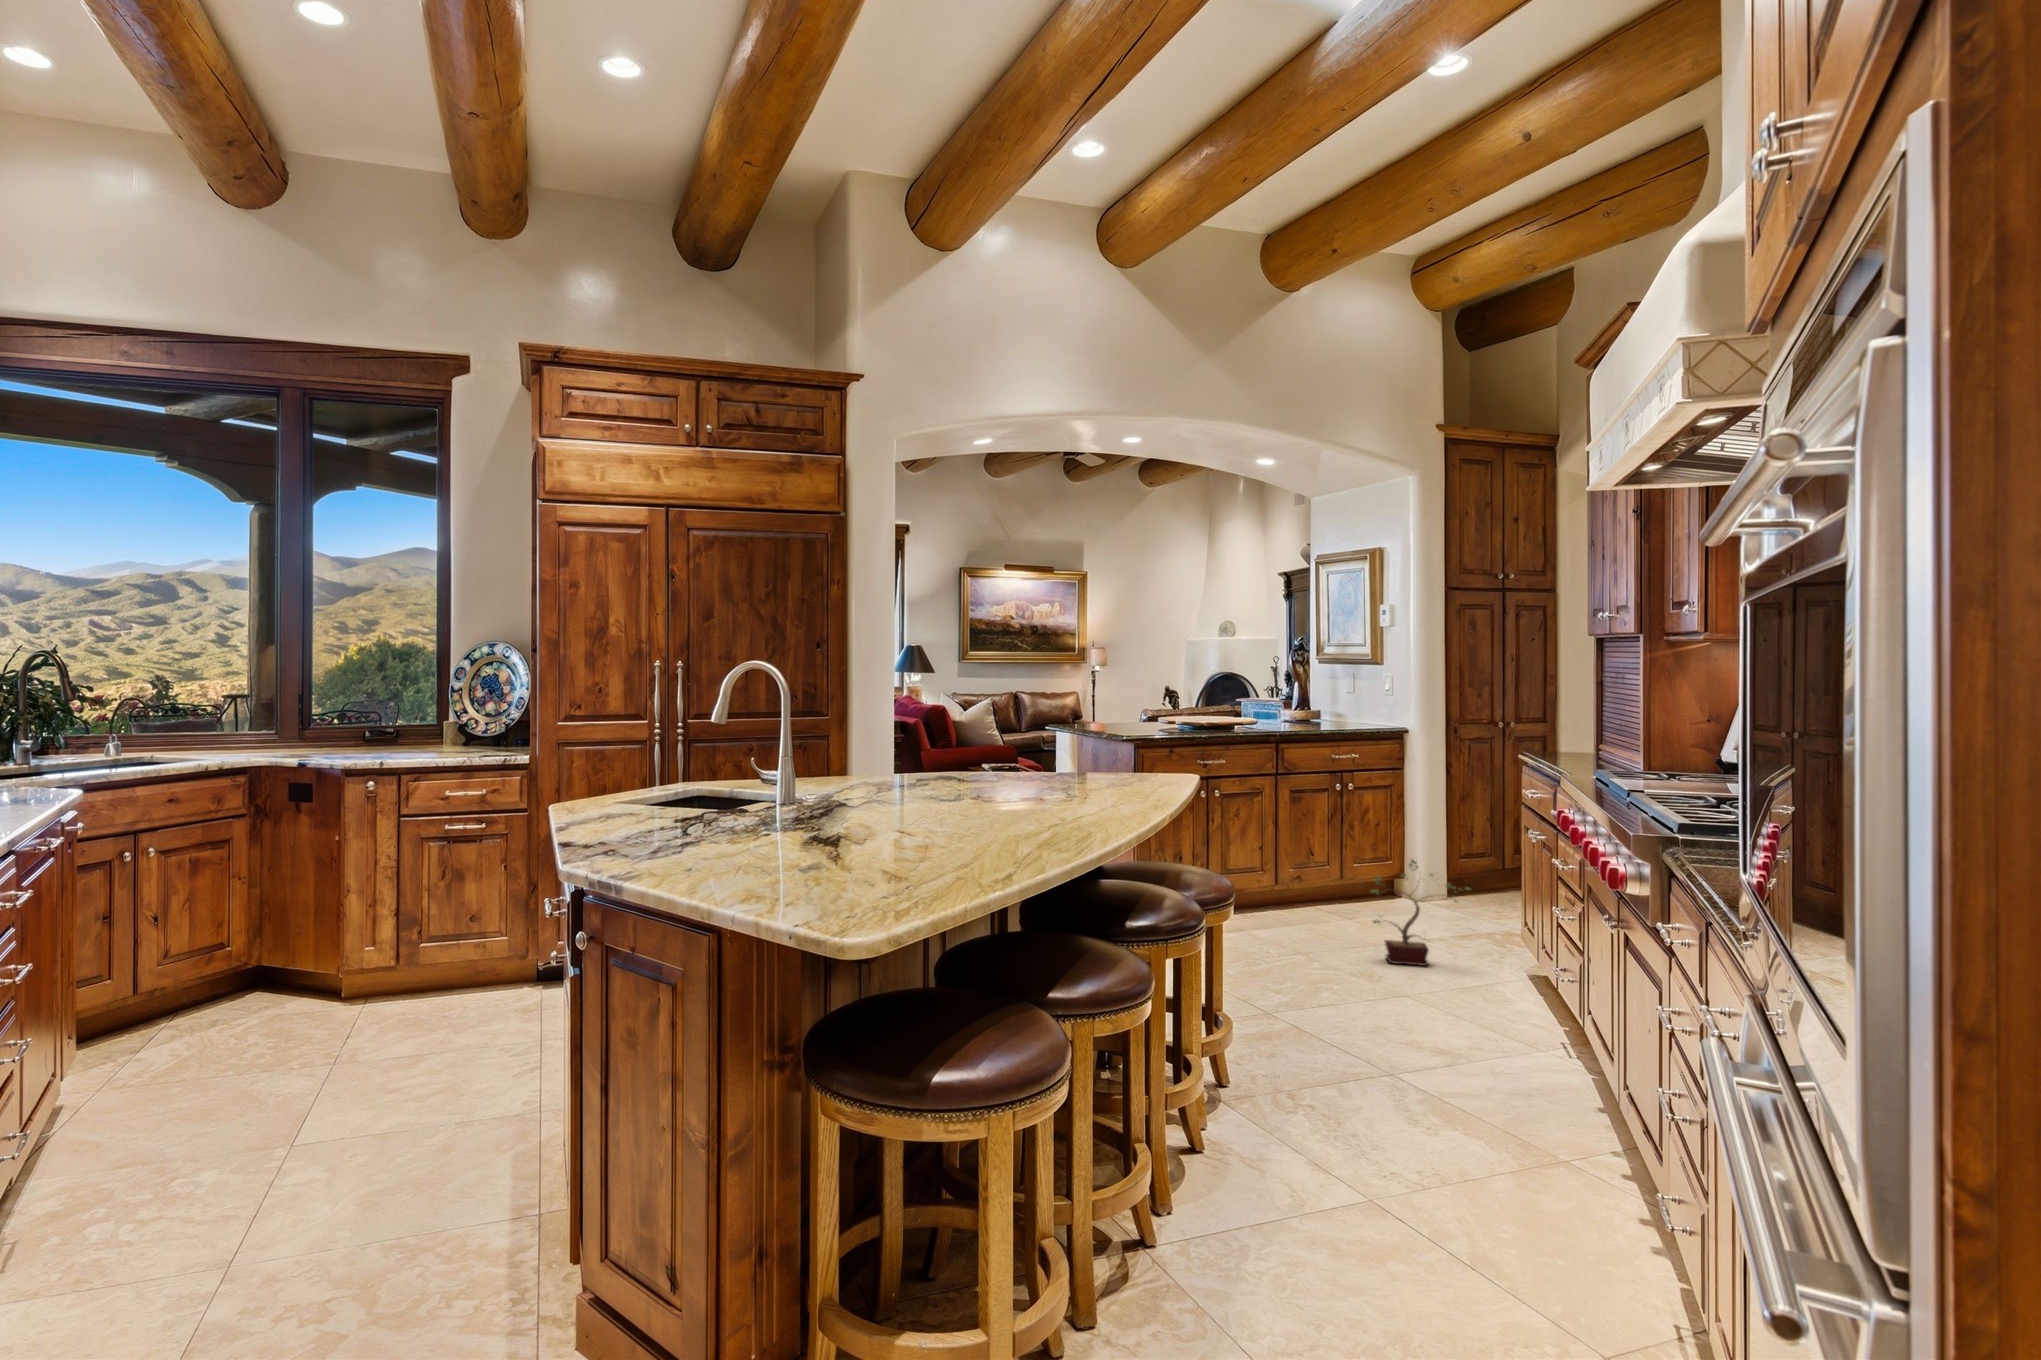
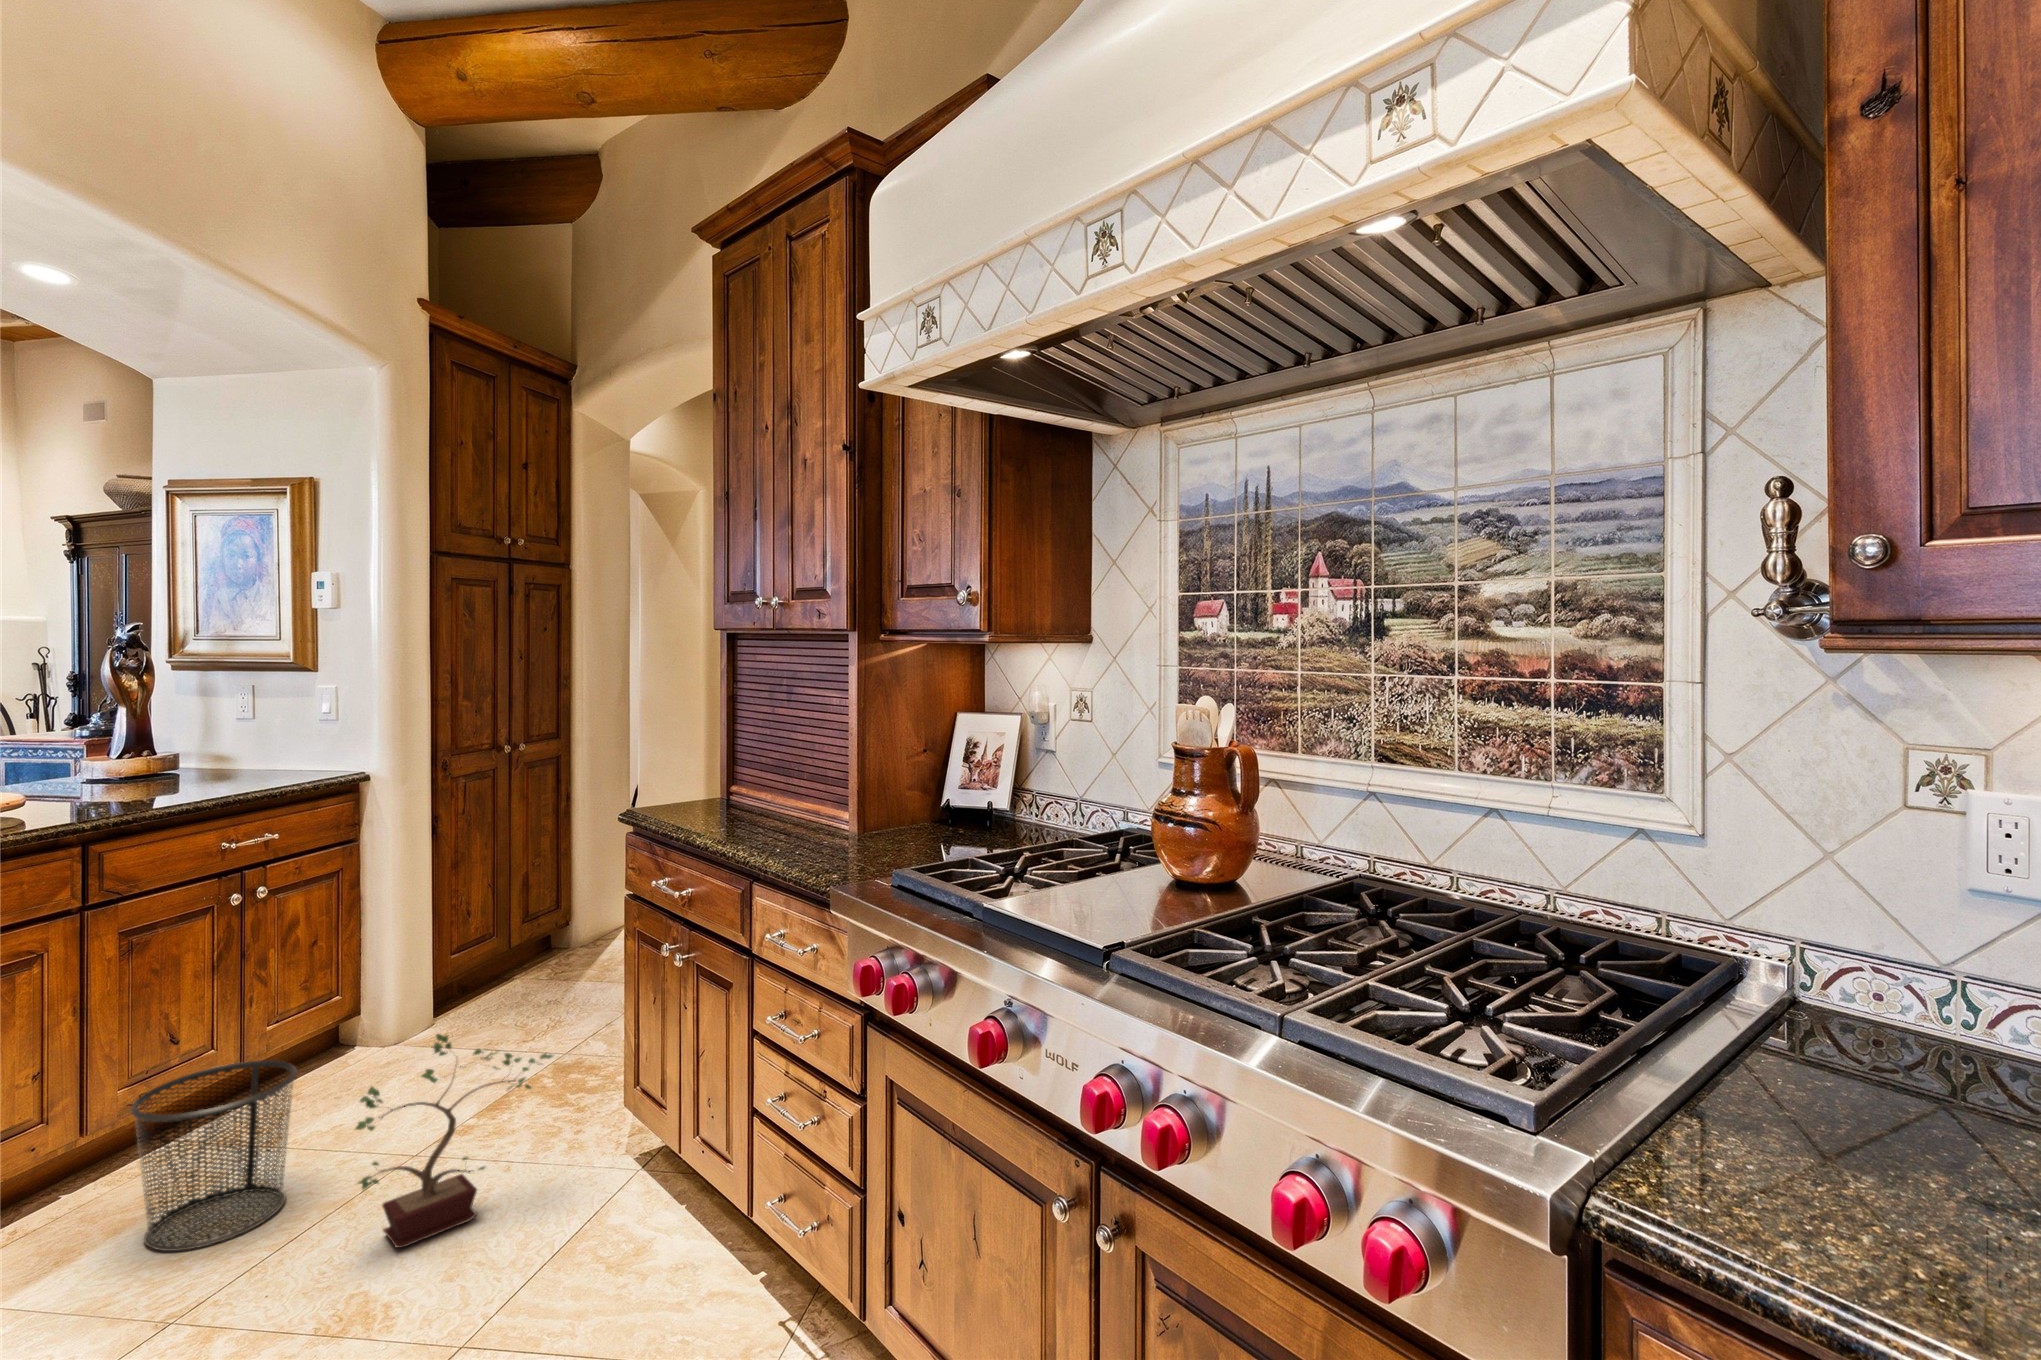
waste bin: none [1289,860,1355,940] -> present [130,1060,297,1251]

